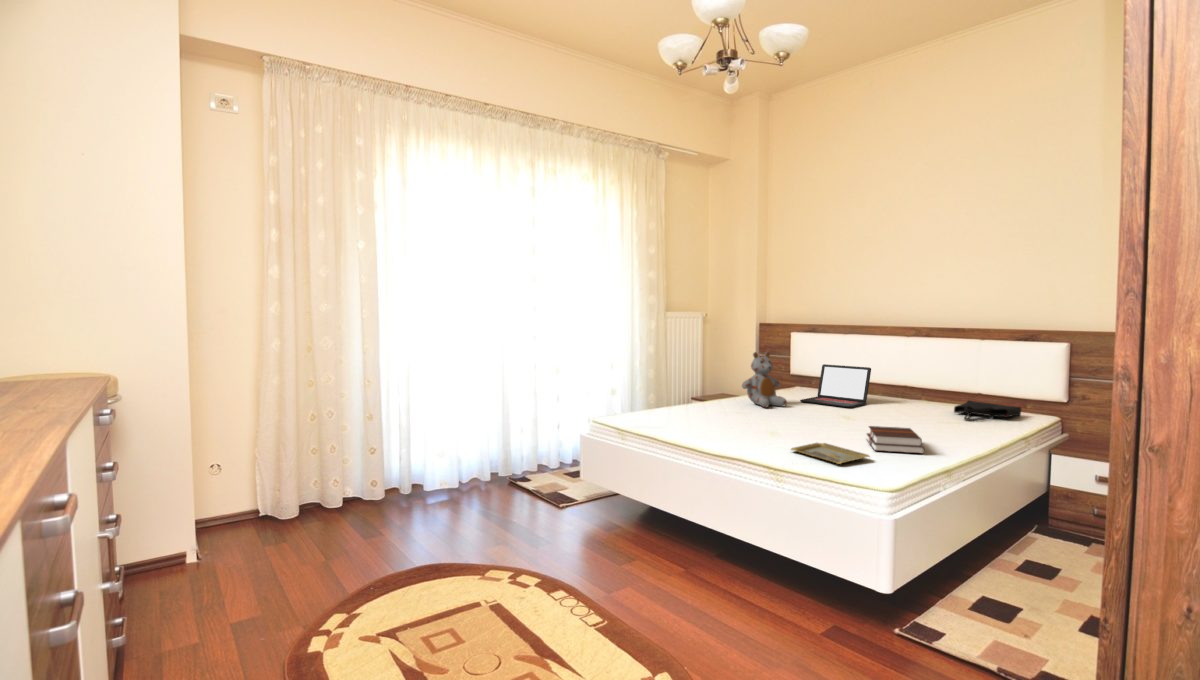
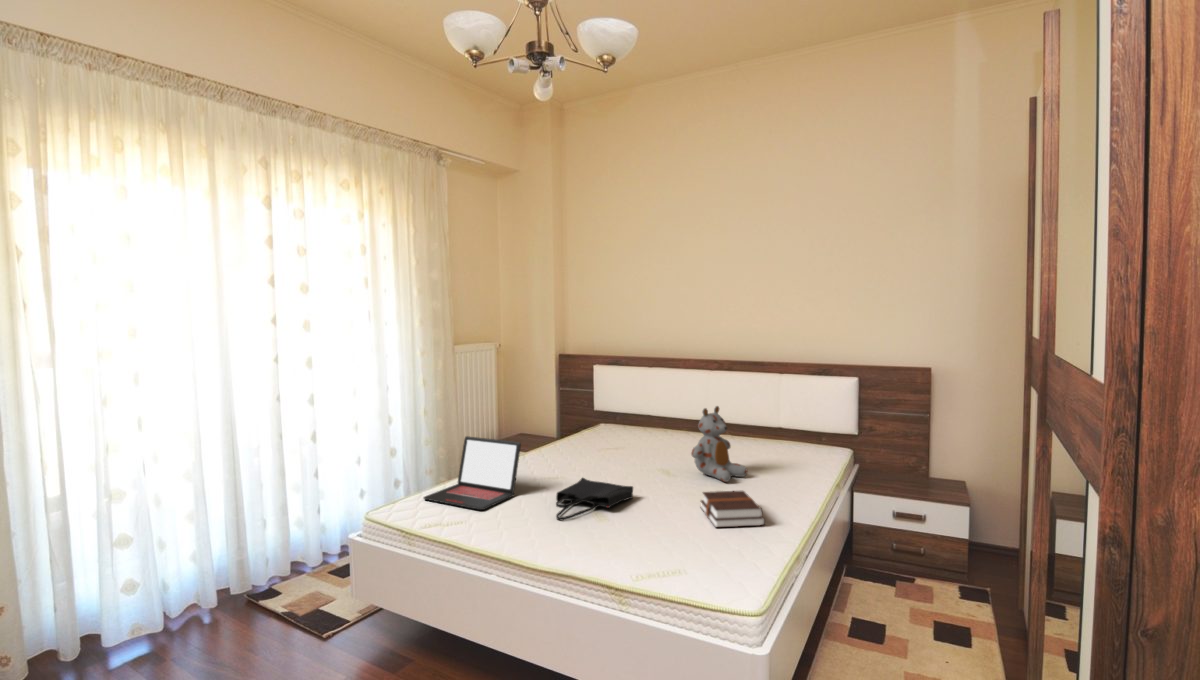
stuffed bear: present [742,352,787,407] -> present [691,406,748,482]
laptop: present [800,364,871,408] -> present [424,436,521,510]
tote bag: present [954,401,1022,421] -> present [556,478,633,520]
tray: present [791,443,870,464] -> none [627,524,717,561]

